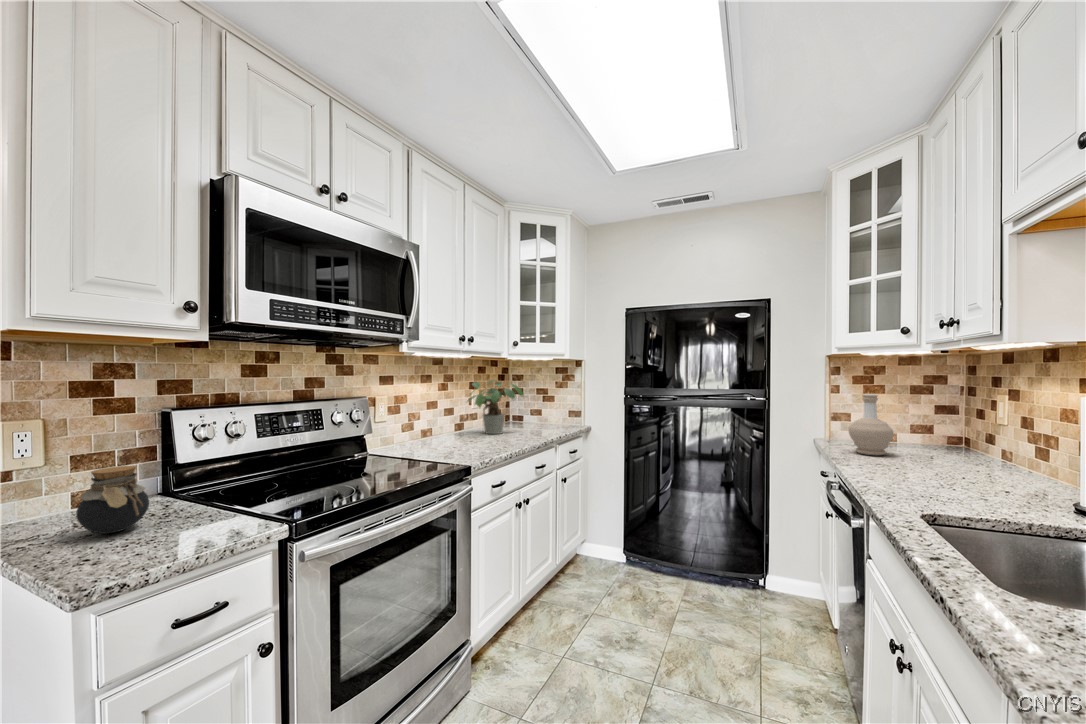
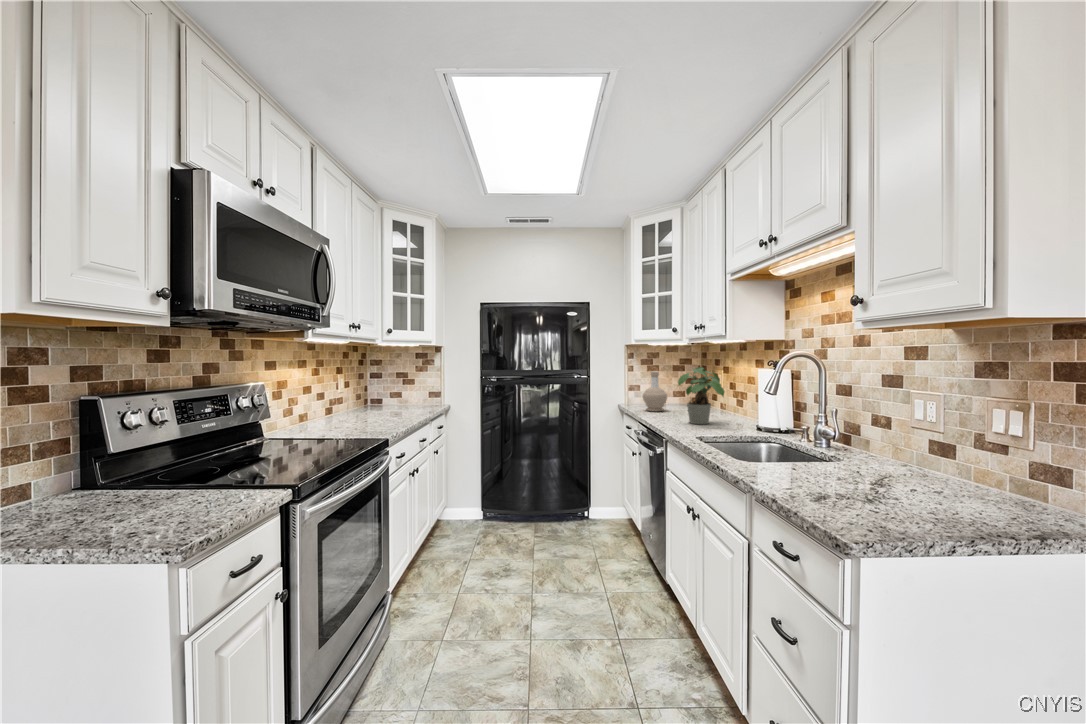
potted plant: present [467,380,524,434] -> present [678,367,725,424]
jar: present [76,466,149,534] -> none [47,451,126,518]

